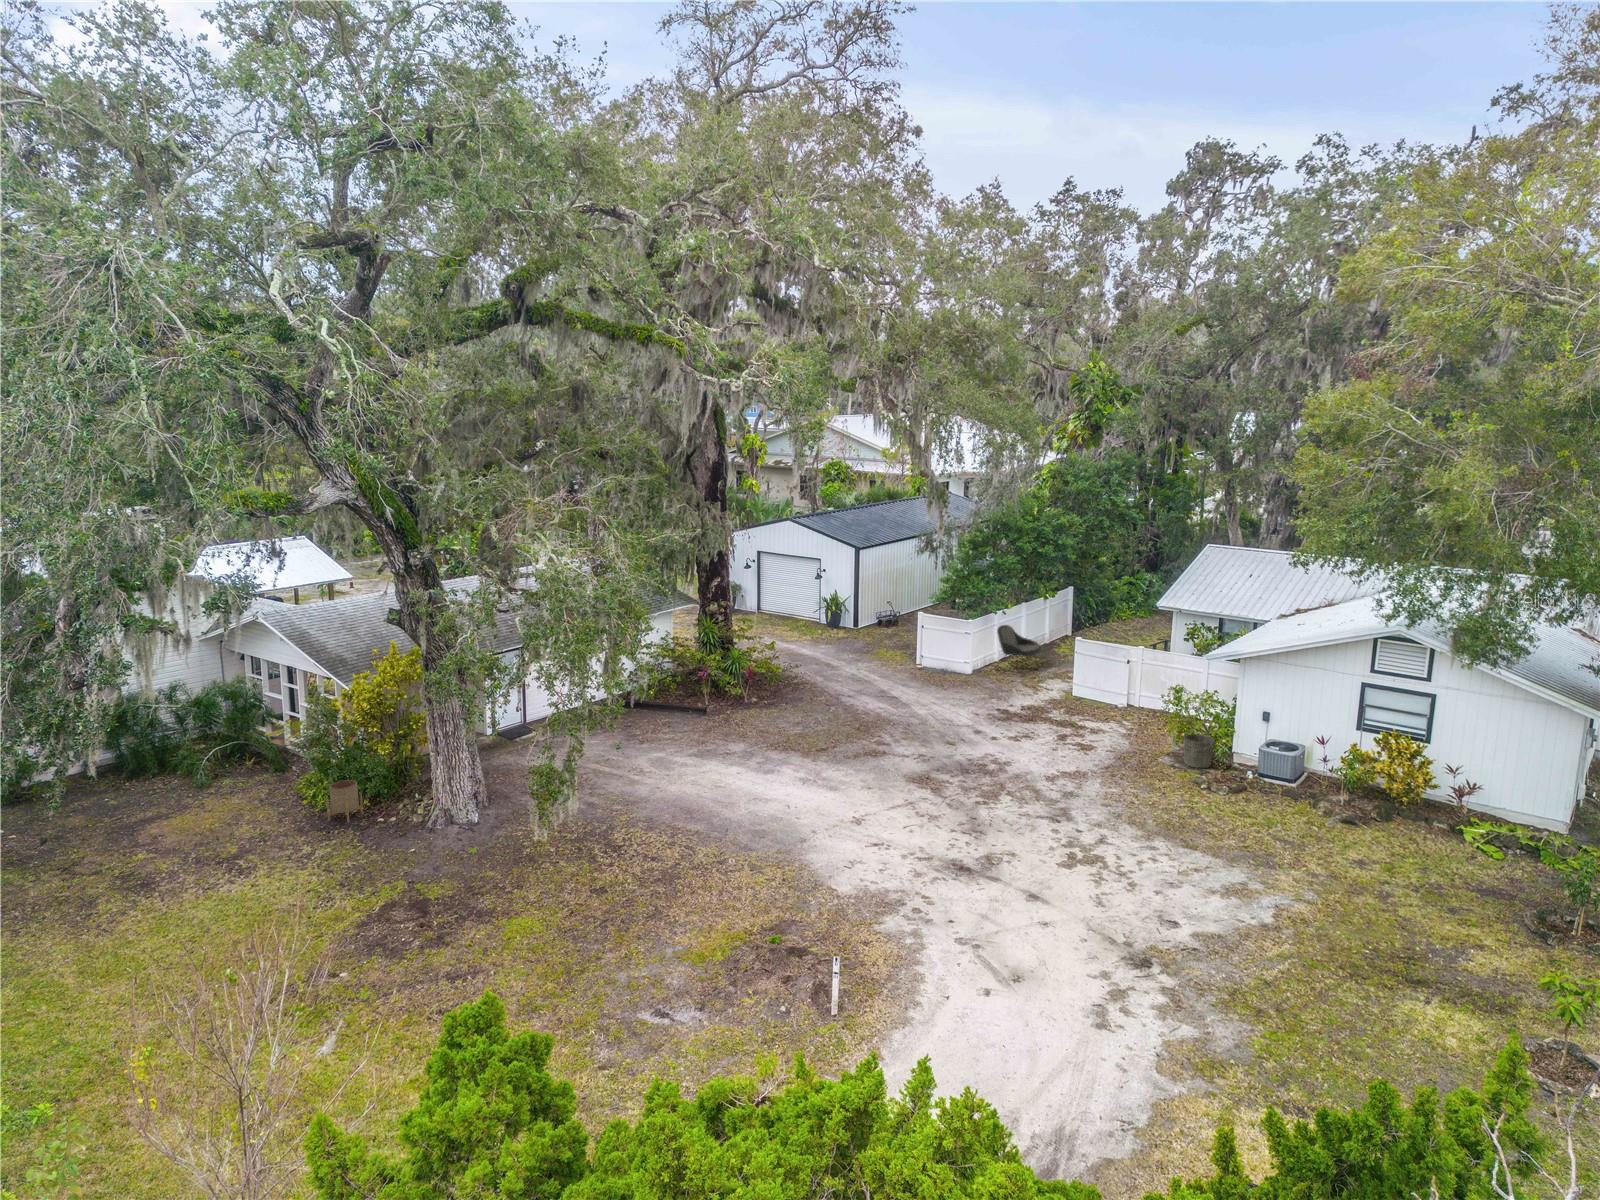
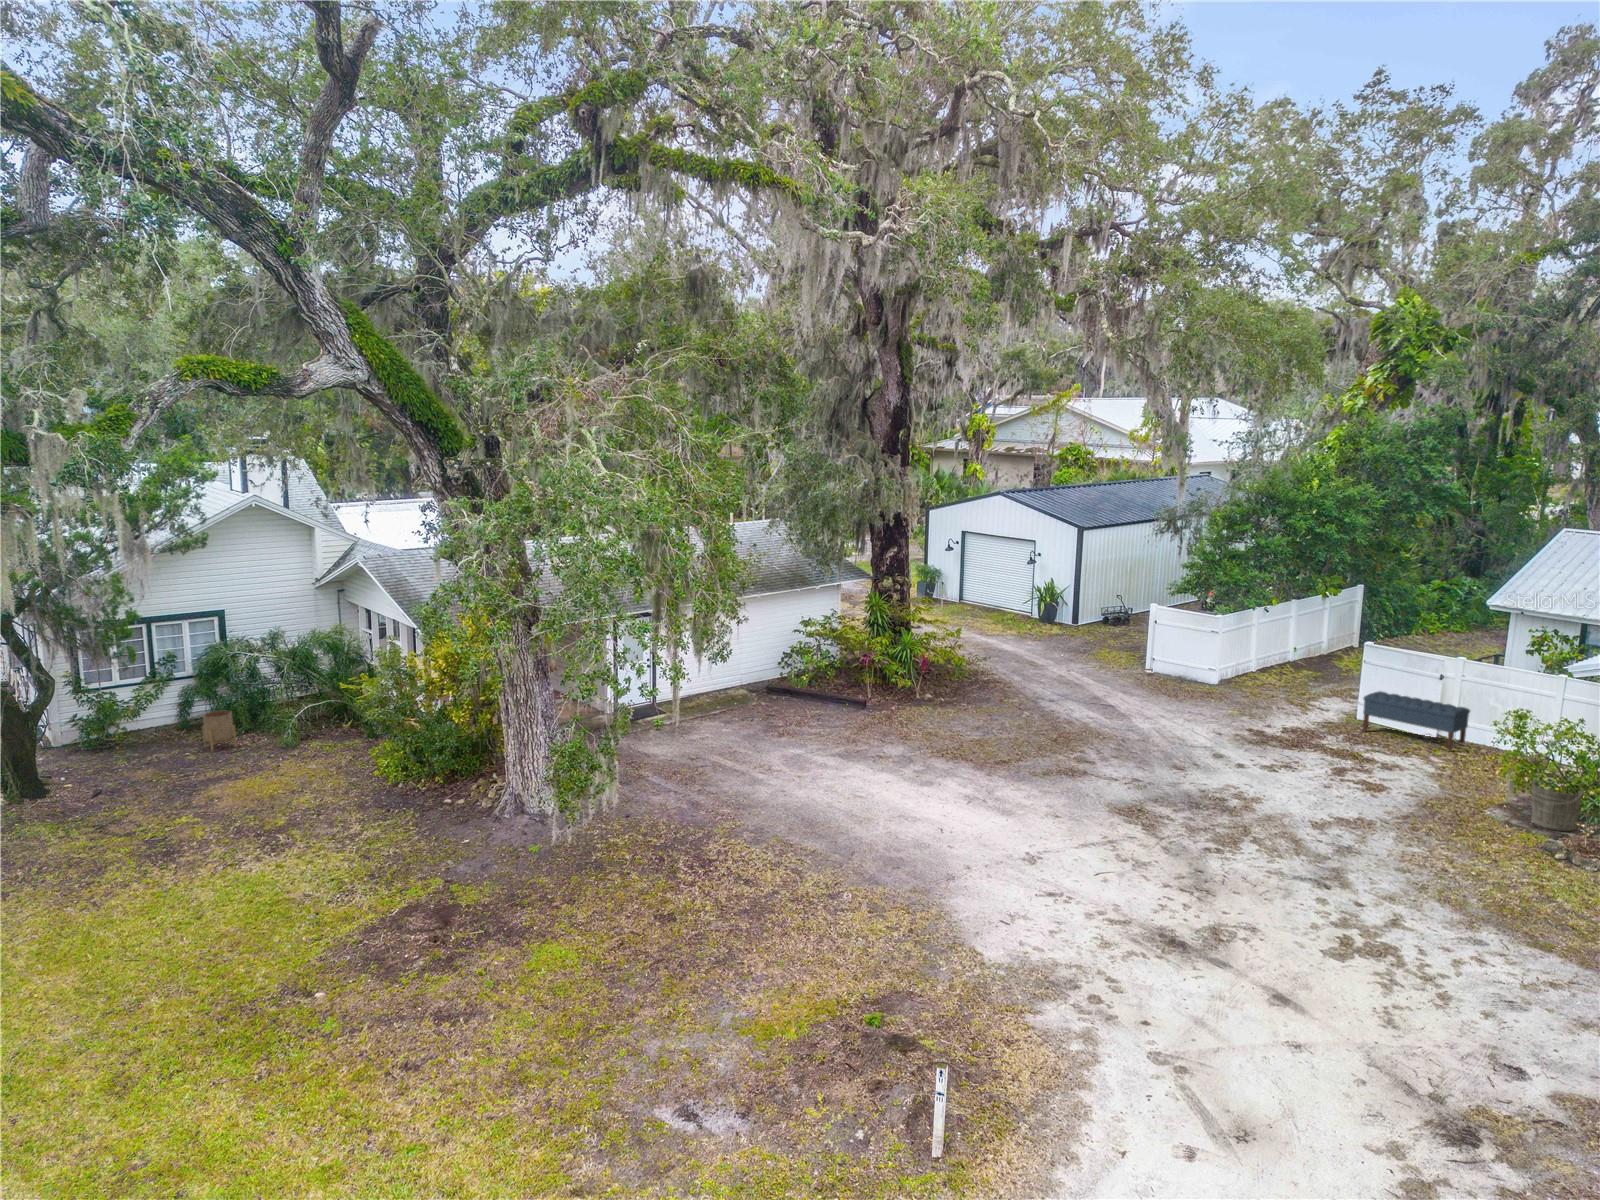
lounge chair: present [997,625,1042,674] -> none [1248,625,1317,691]
bench: none [1076,674,1146,716] -> present [1363,691,1470,751]
planter: present [326,780,363,823] -> present [202,711,237,752]

